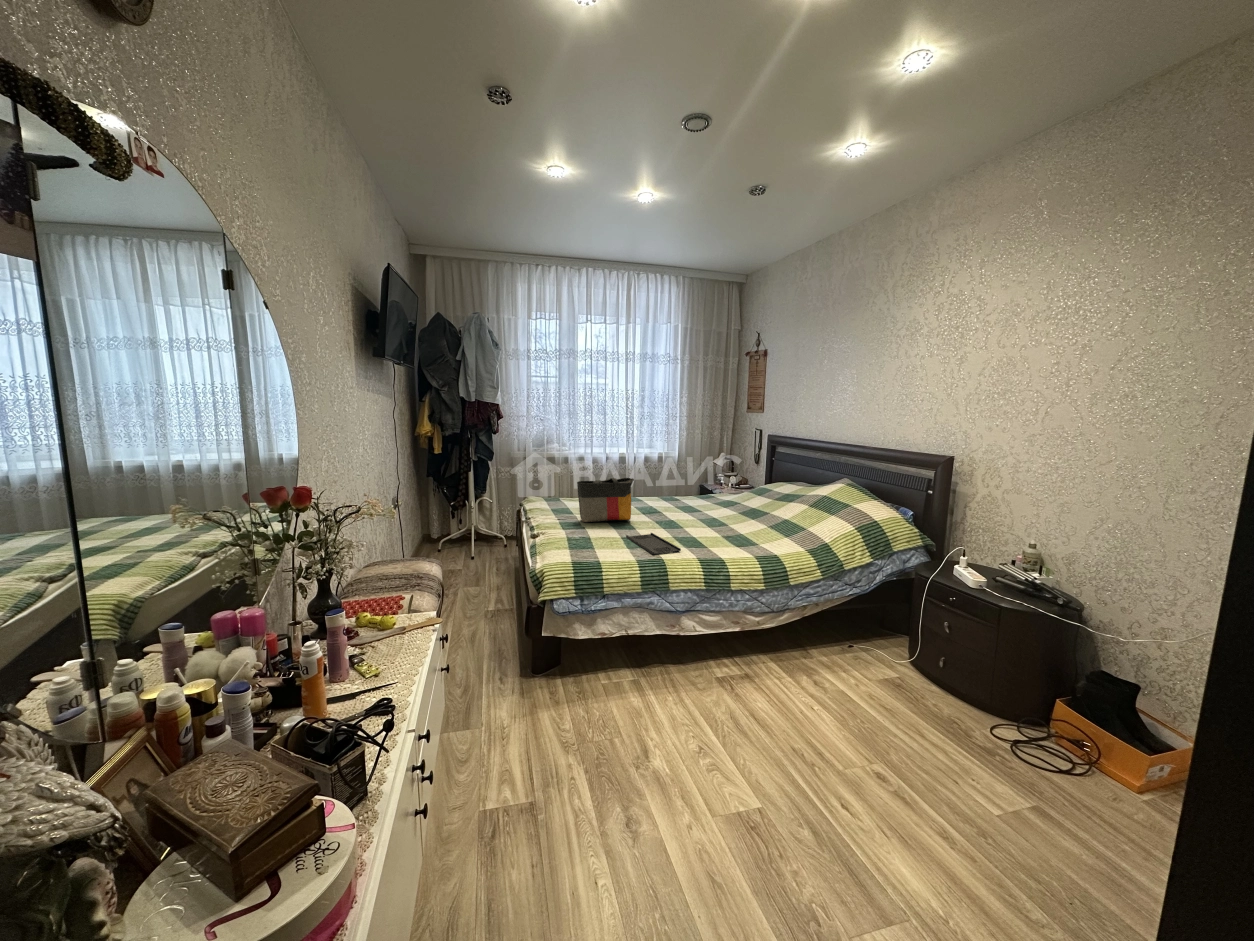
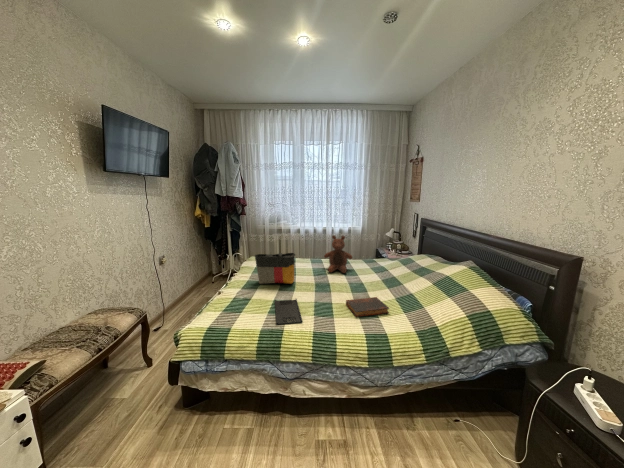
stuffed bear: none [652,457,692,508] -> present [324,235,352,273]
book: none [715,525,769,544] -> present [346,297,389,317]

